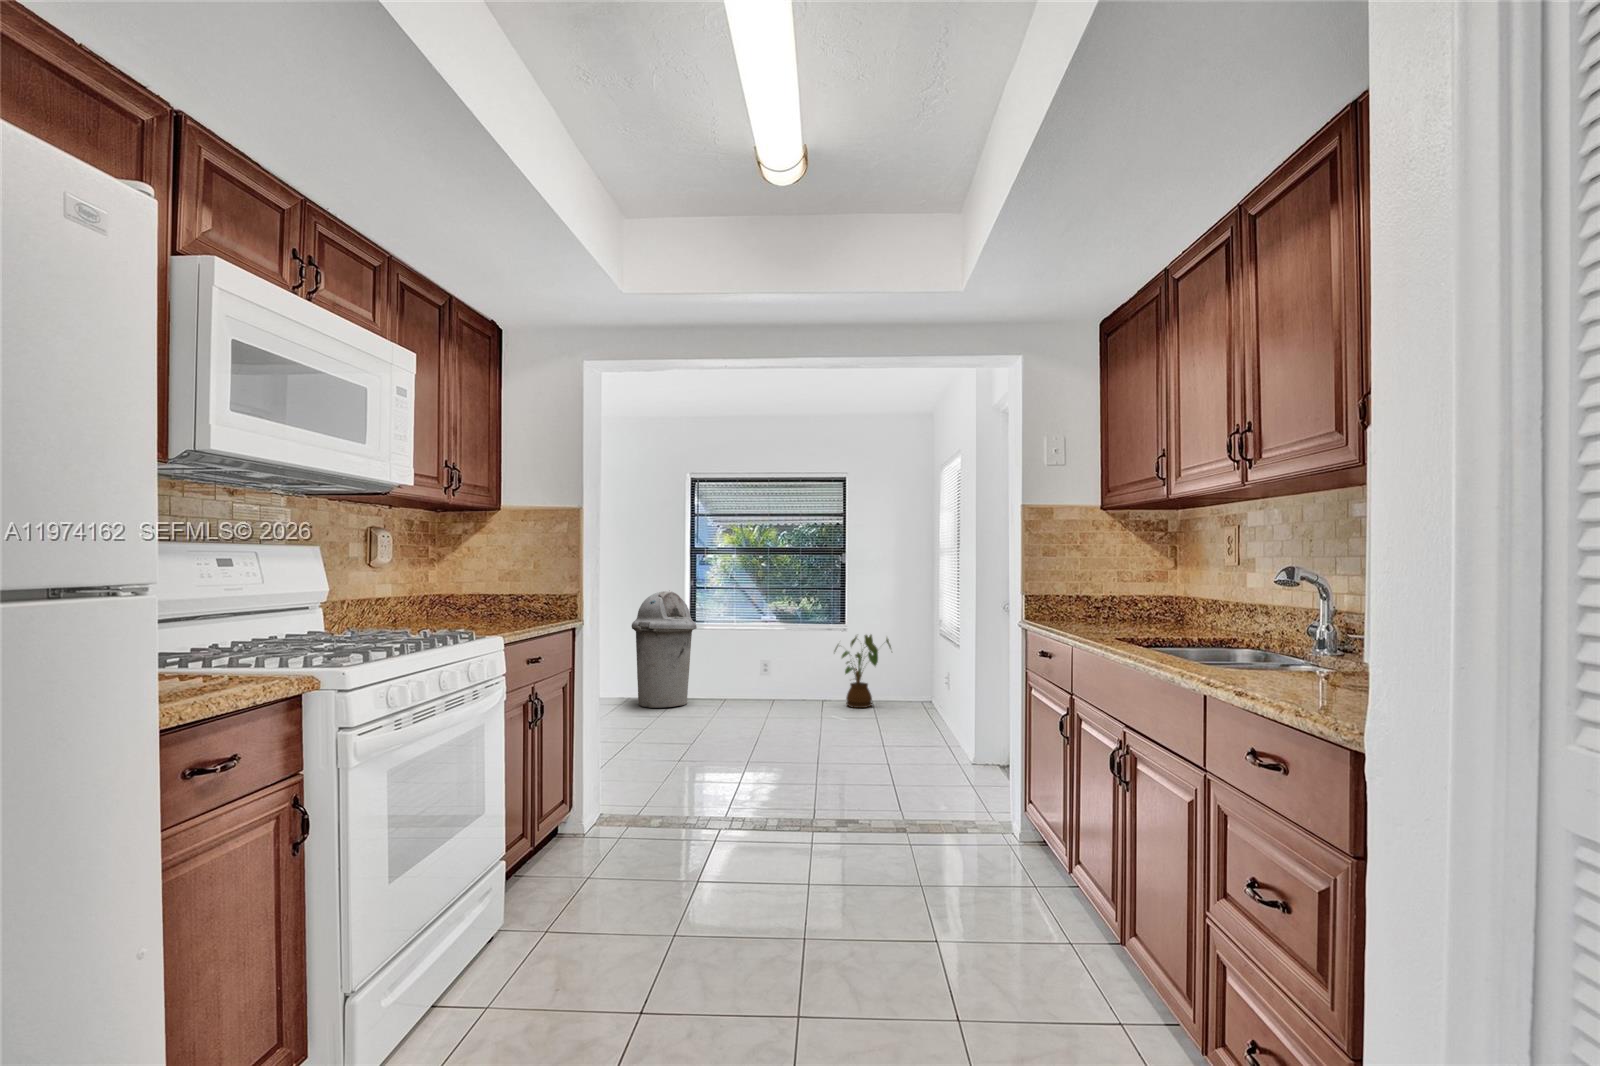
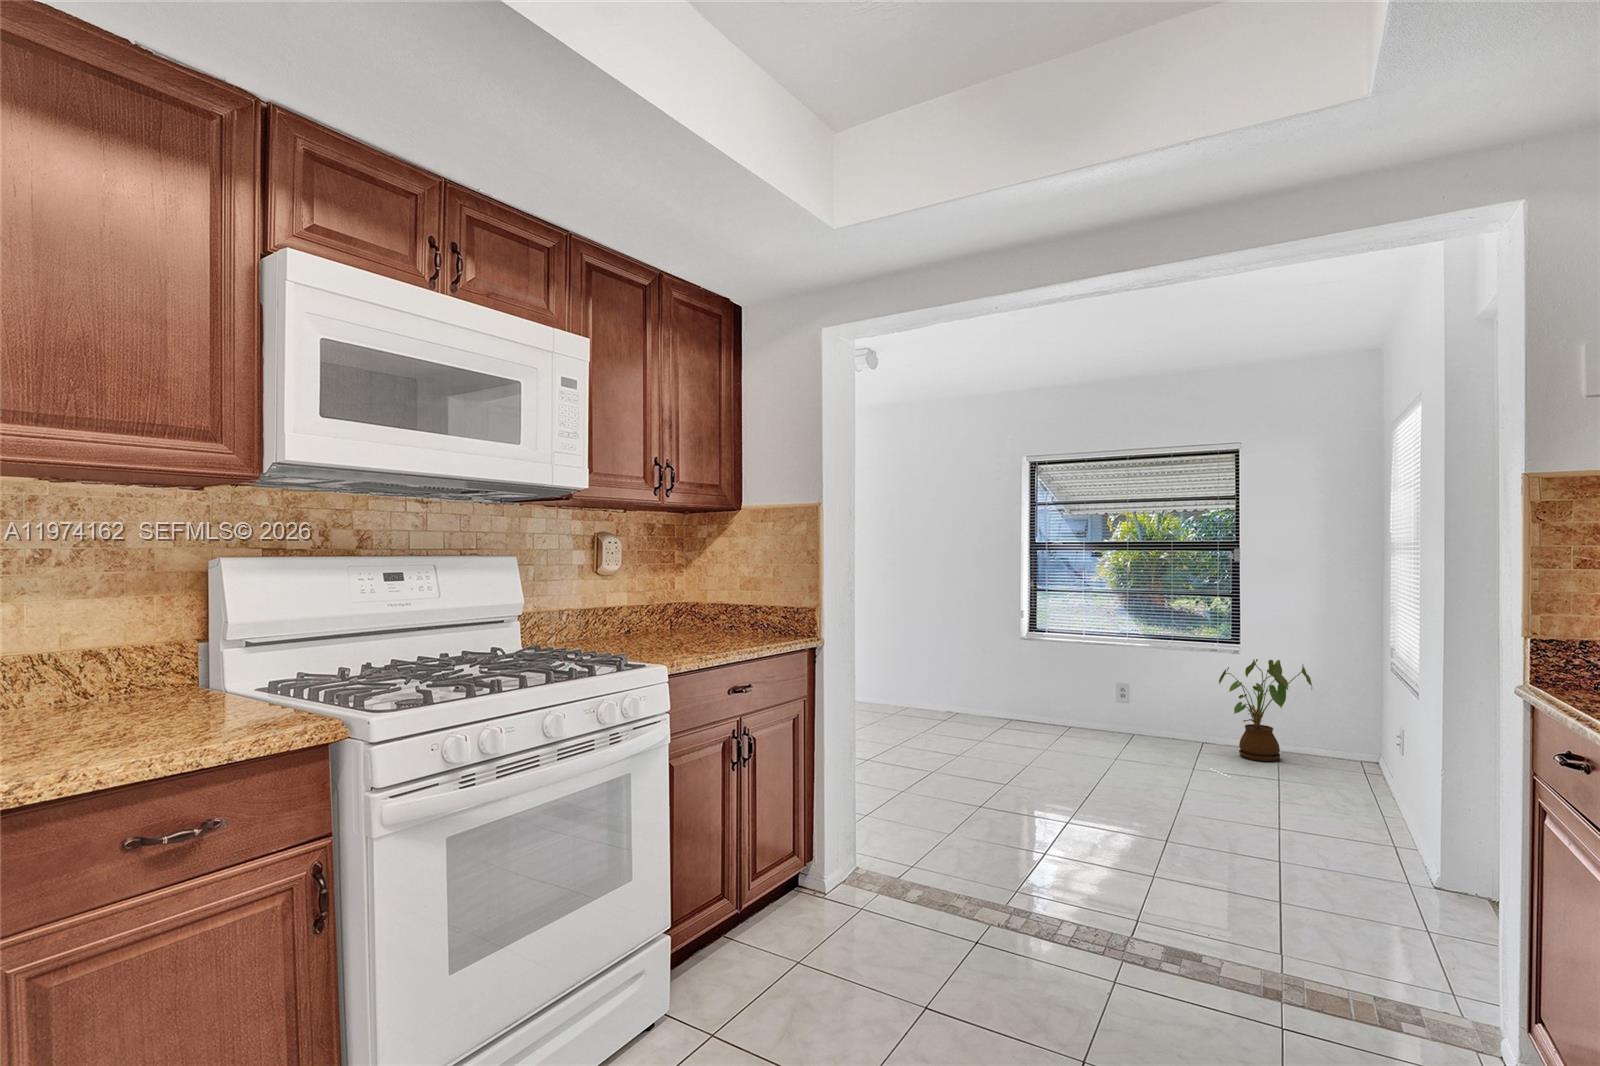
trash can: present [632,590,697,708] -> none [956,593,1034,732]

